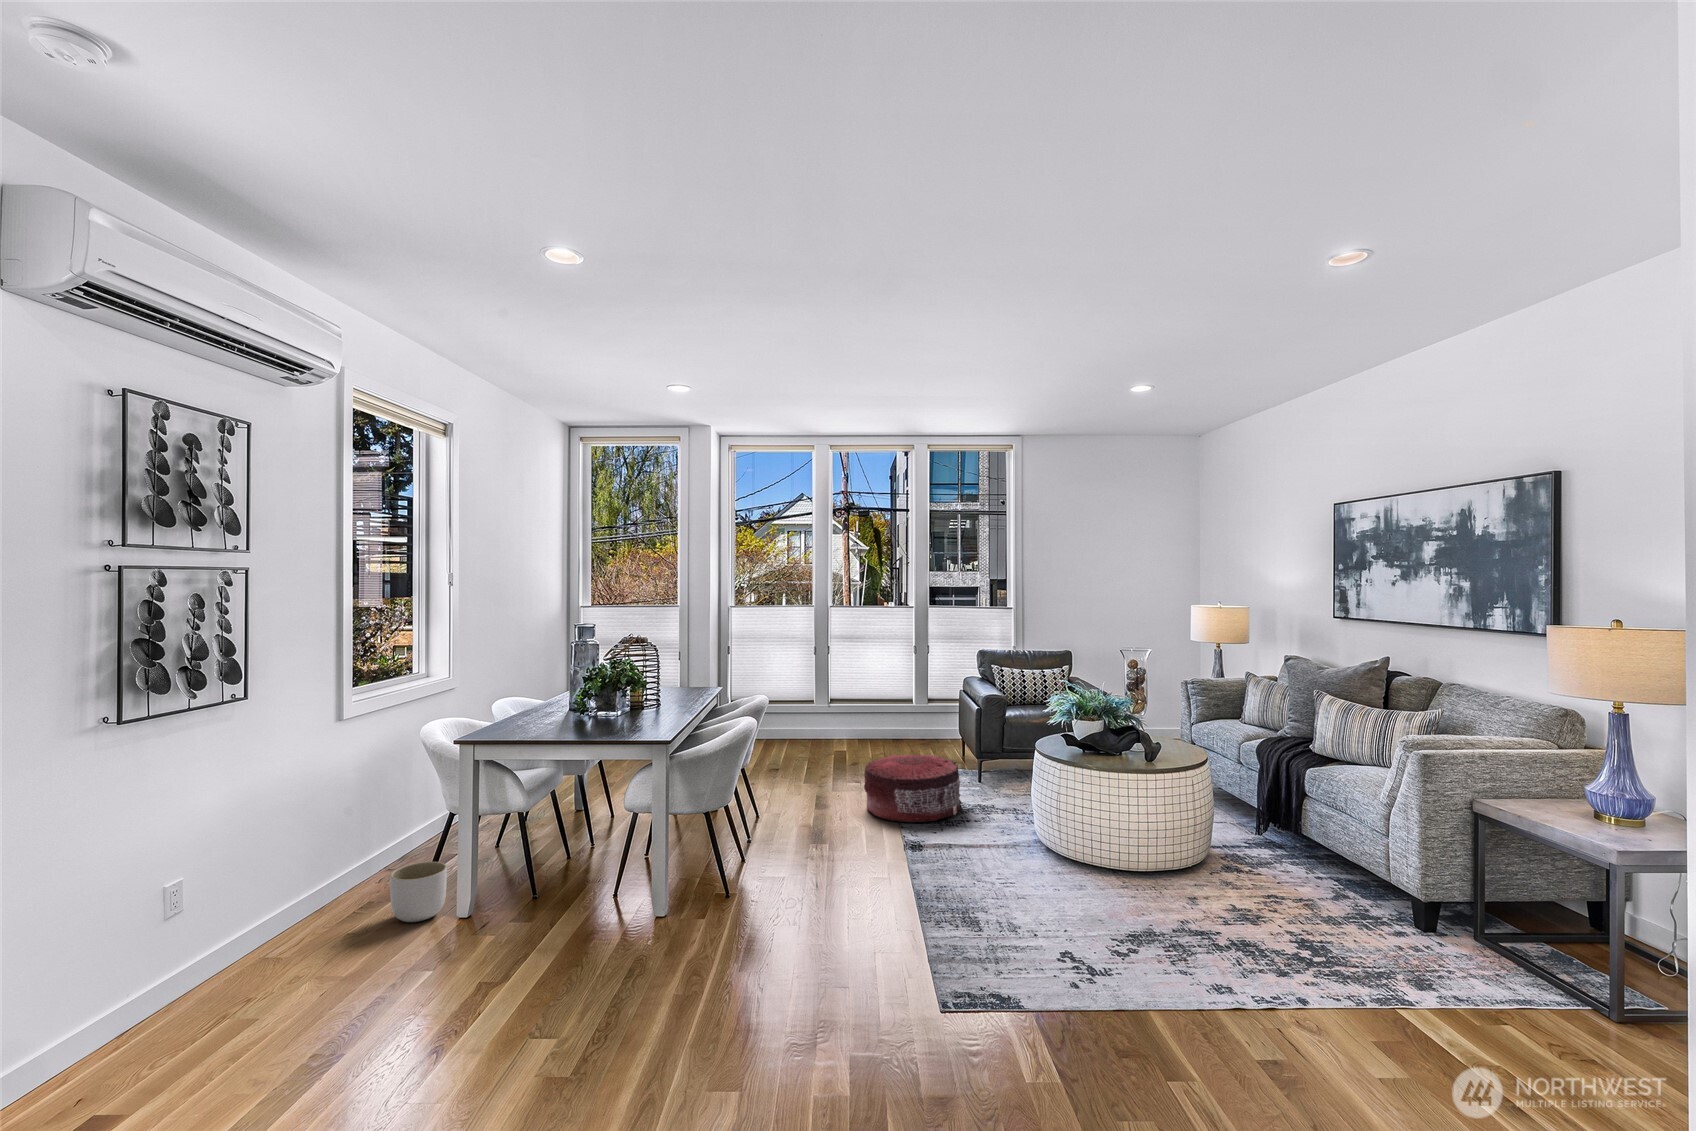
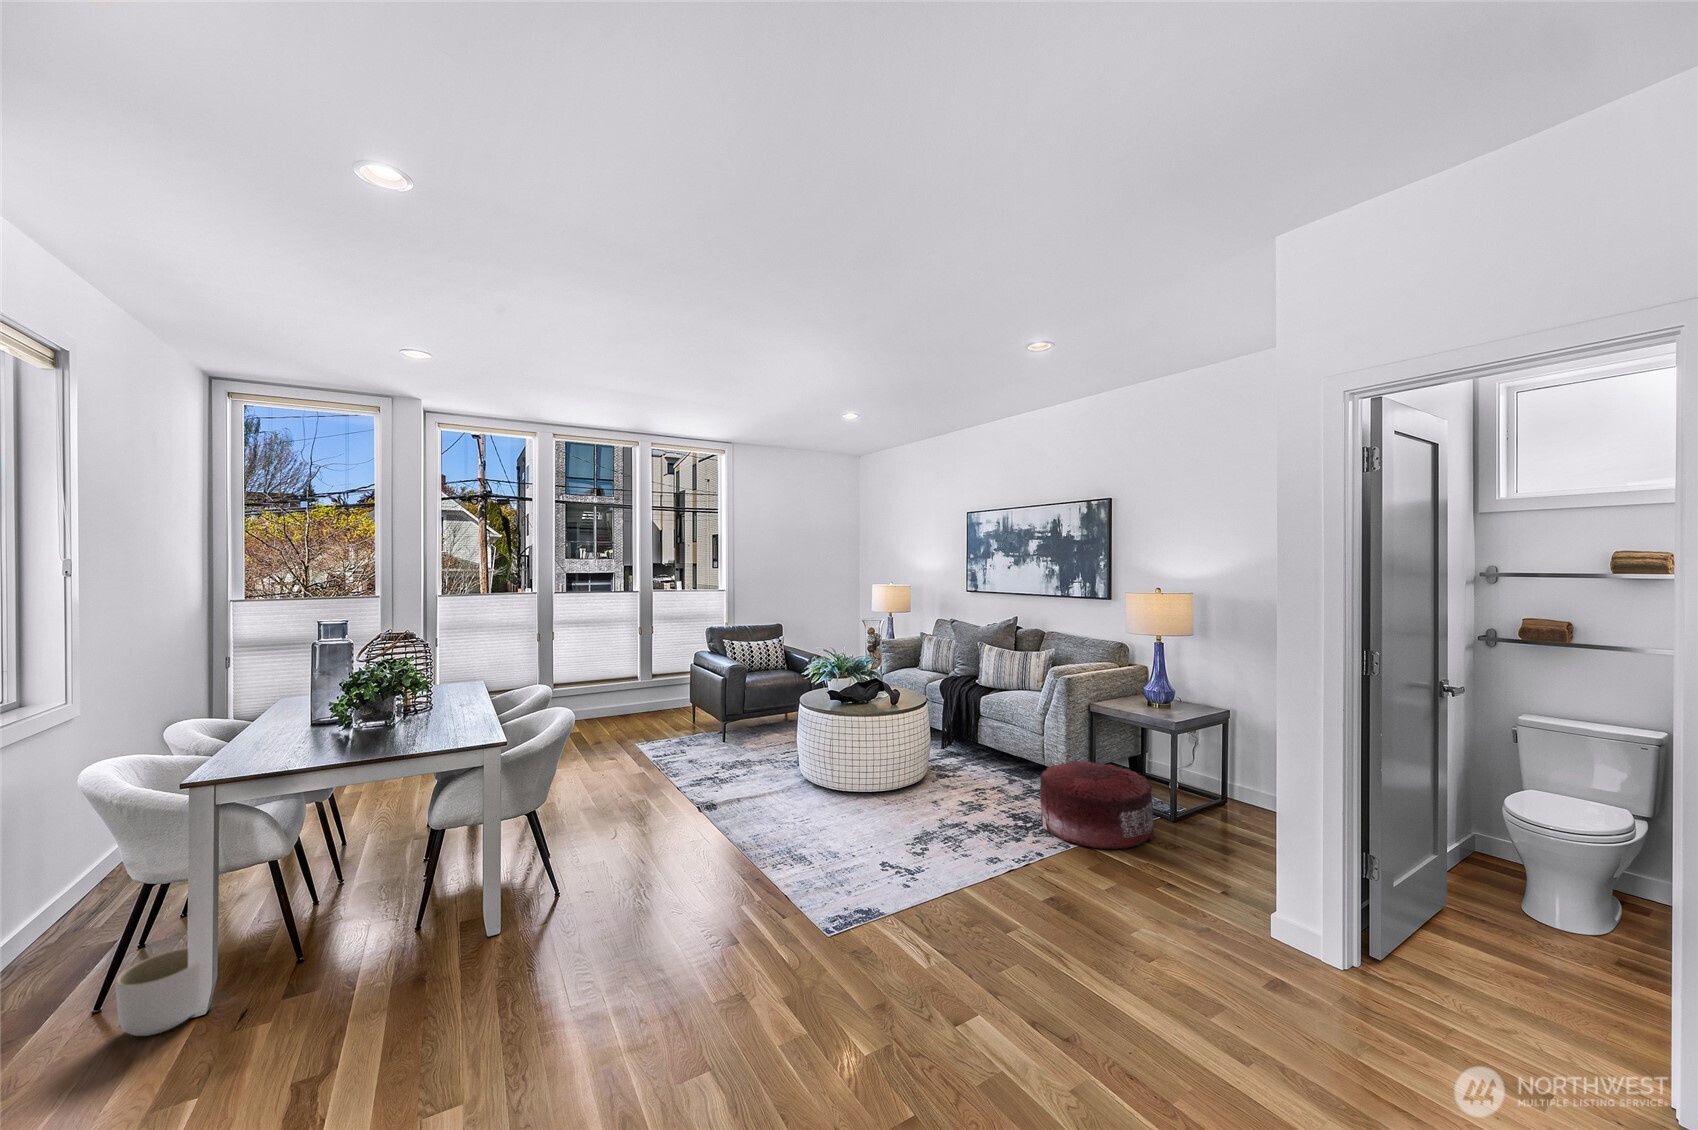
pouf: present [864,754,962,822] -> present [1040,760,1155,849]

